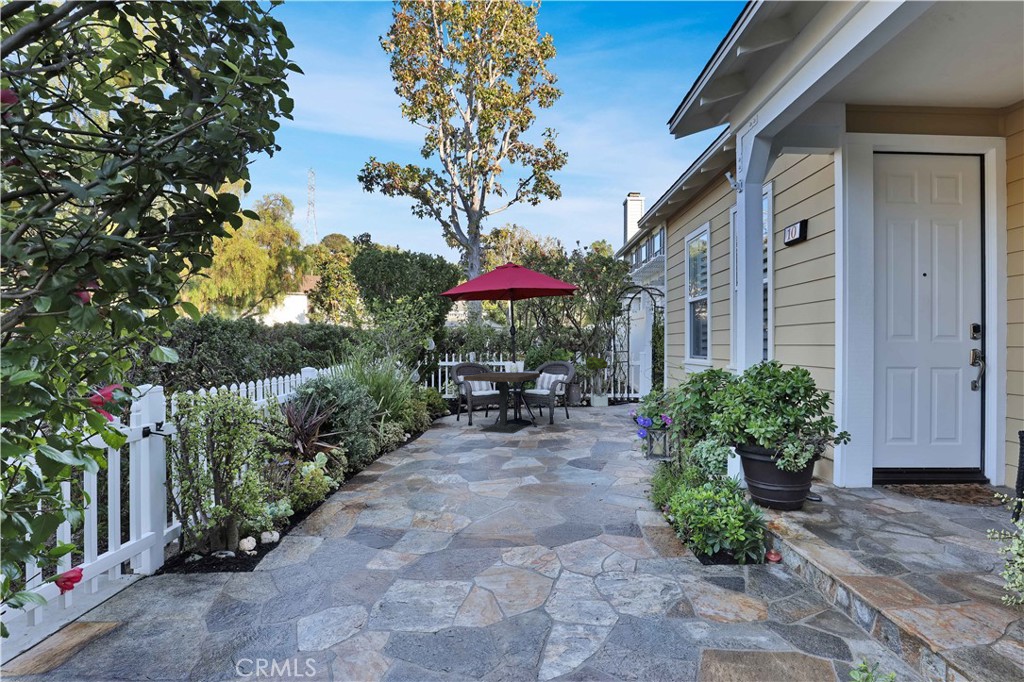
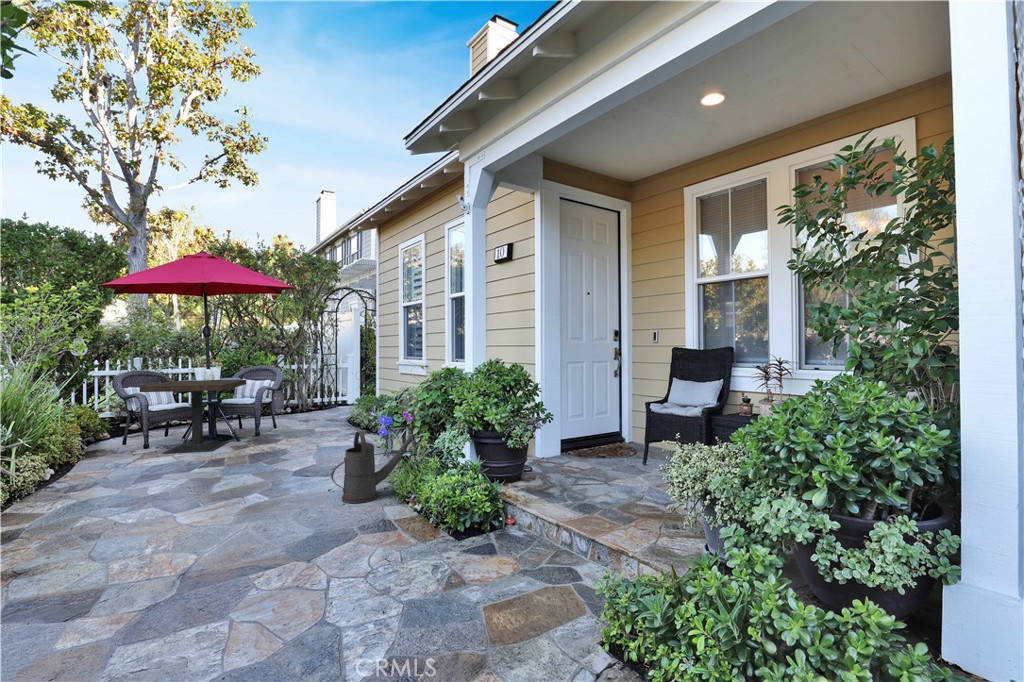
potted tree: present [586,356,608,407] -> none [294,360,319,414]
watering can: none [589,430,671,502] -> present [331,431,412,503]

